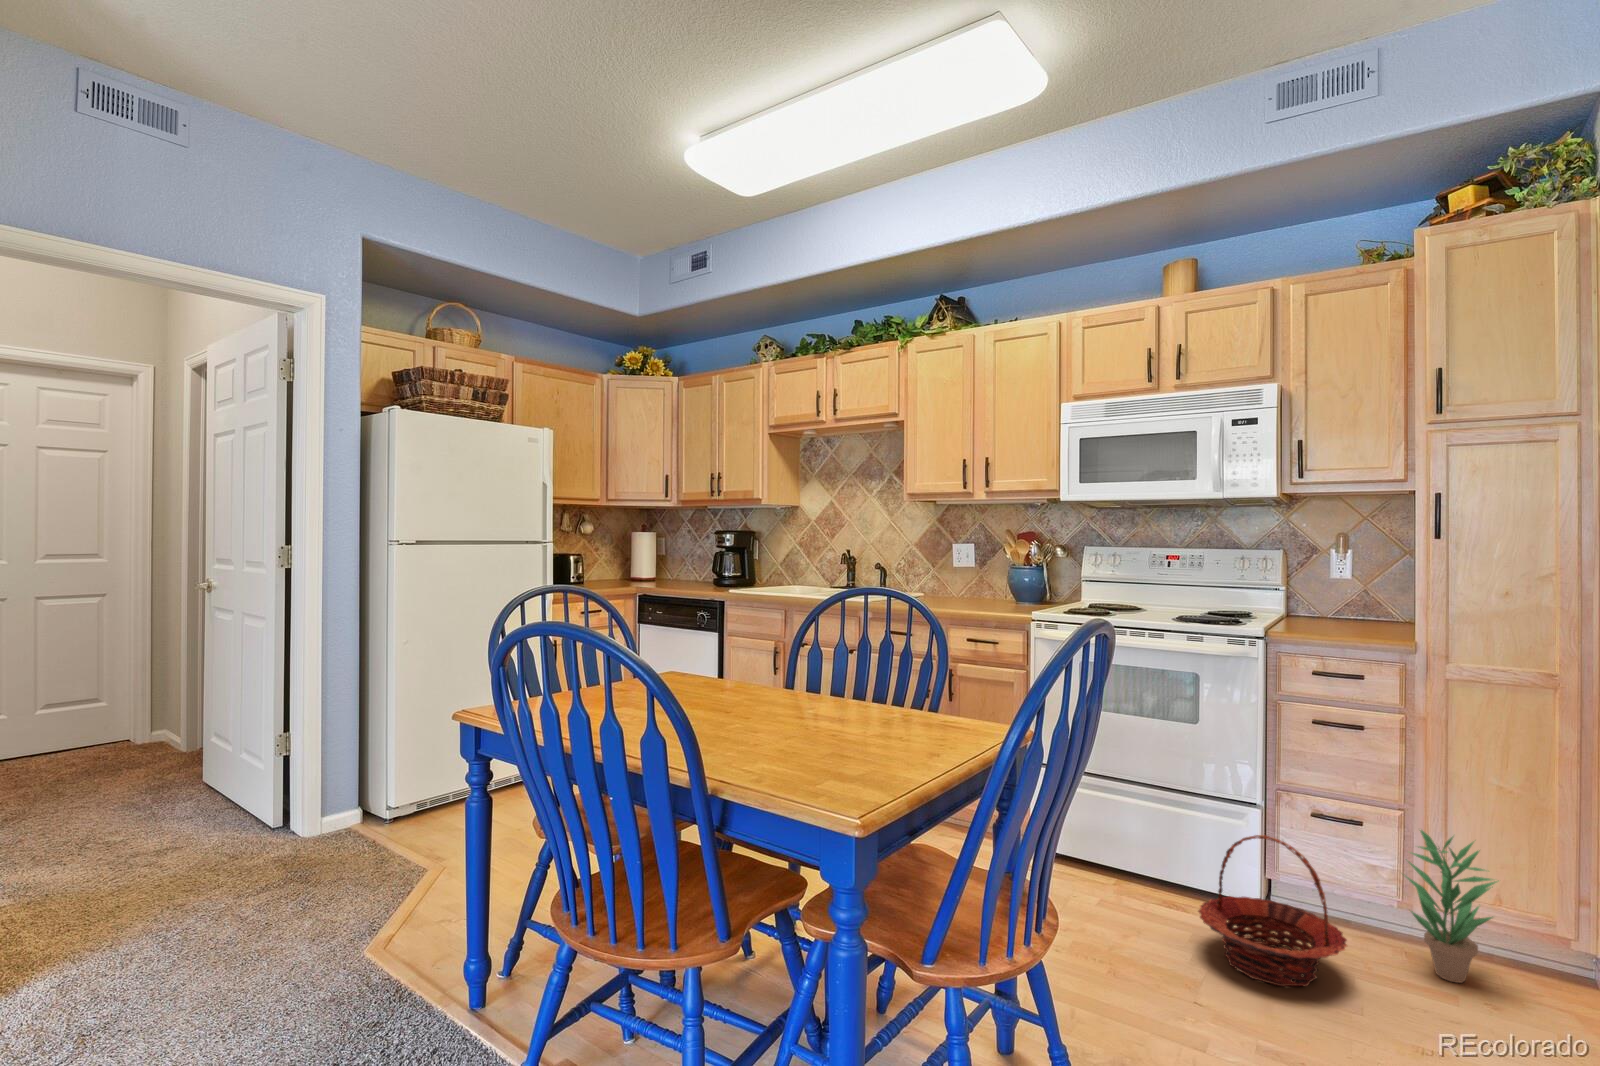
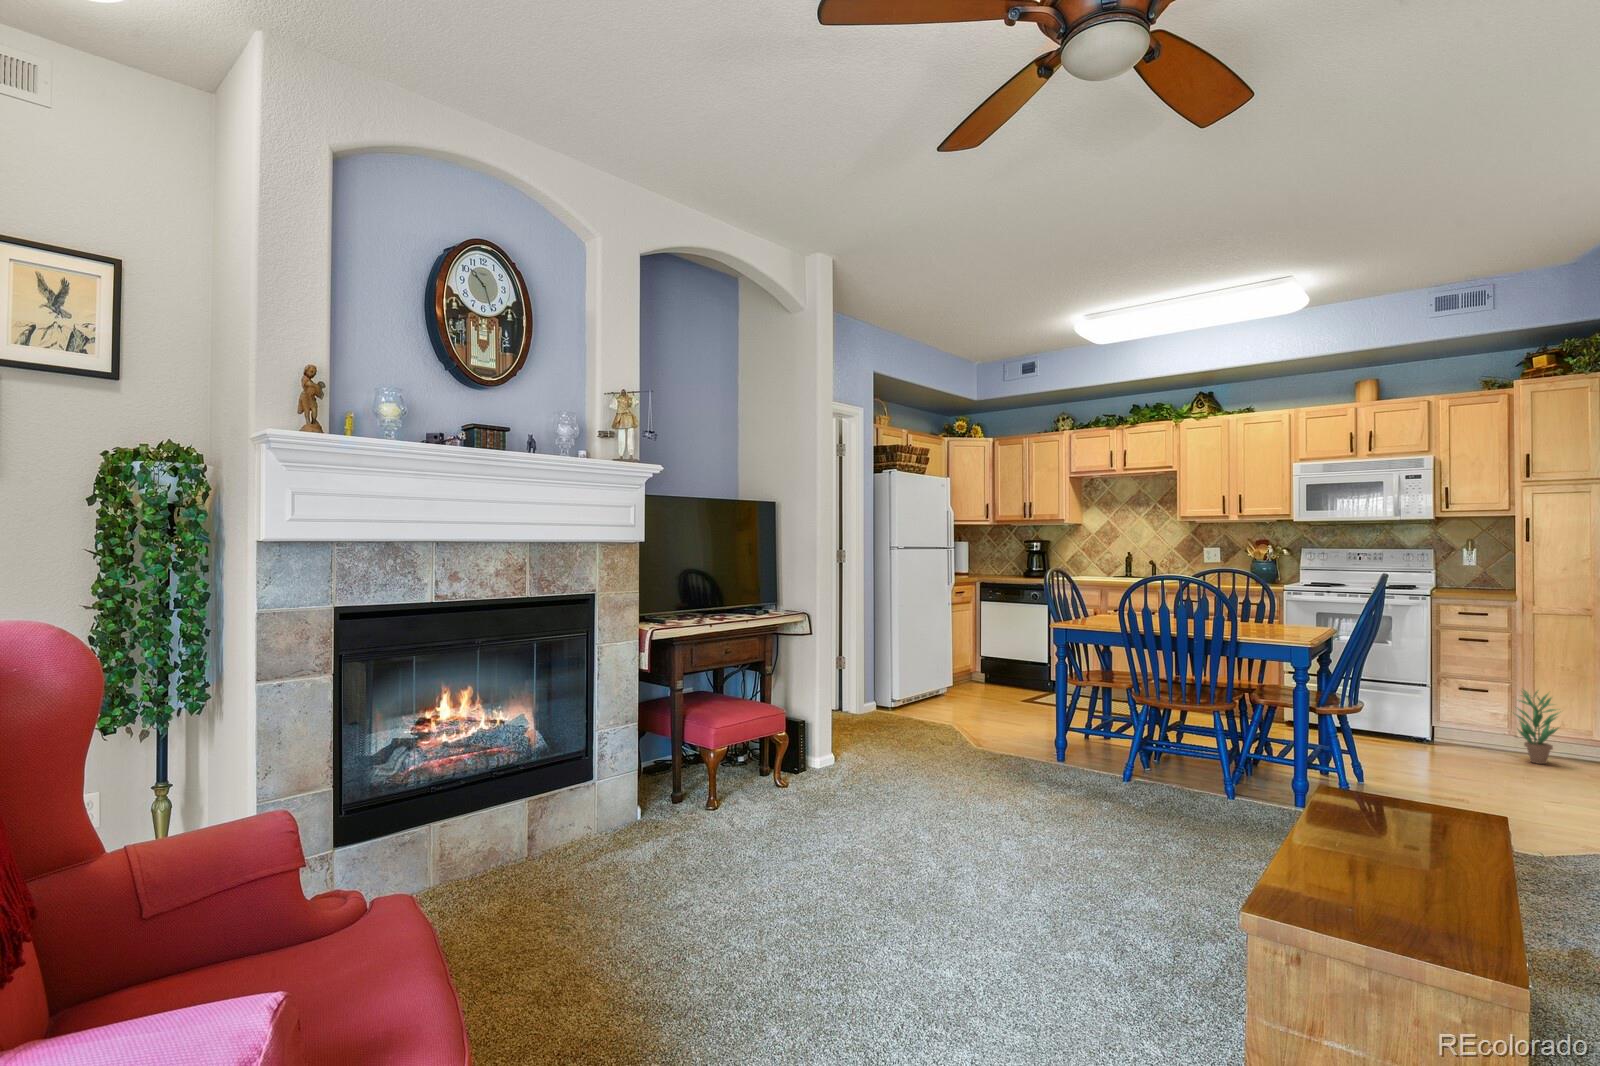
basket: present [1198,835,1347,986] -> none [1402,692,1485,763]

